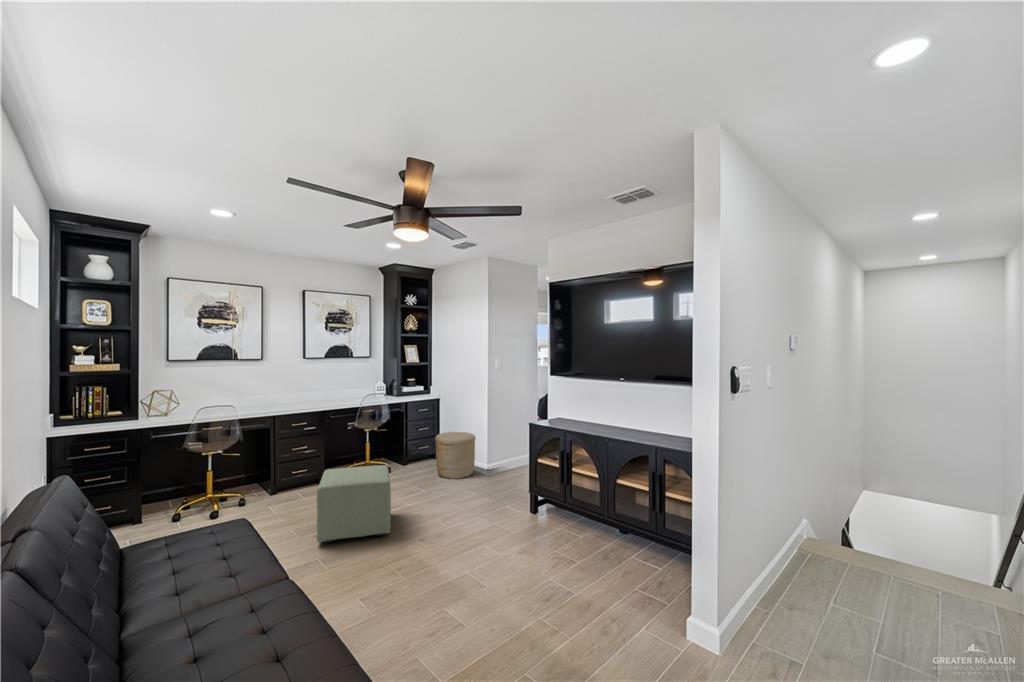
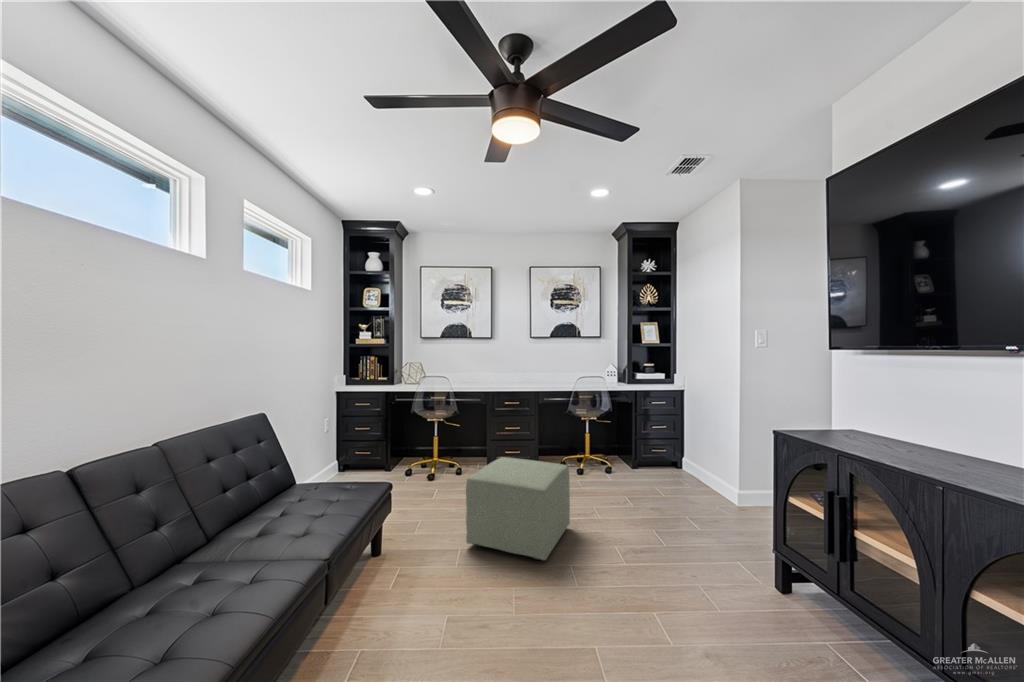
woven basket: present [435,432,476,479] -> none [664,434,726,502]

